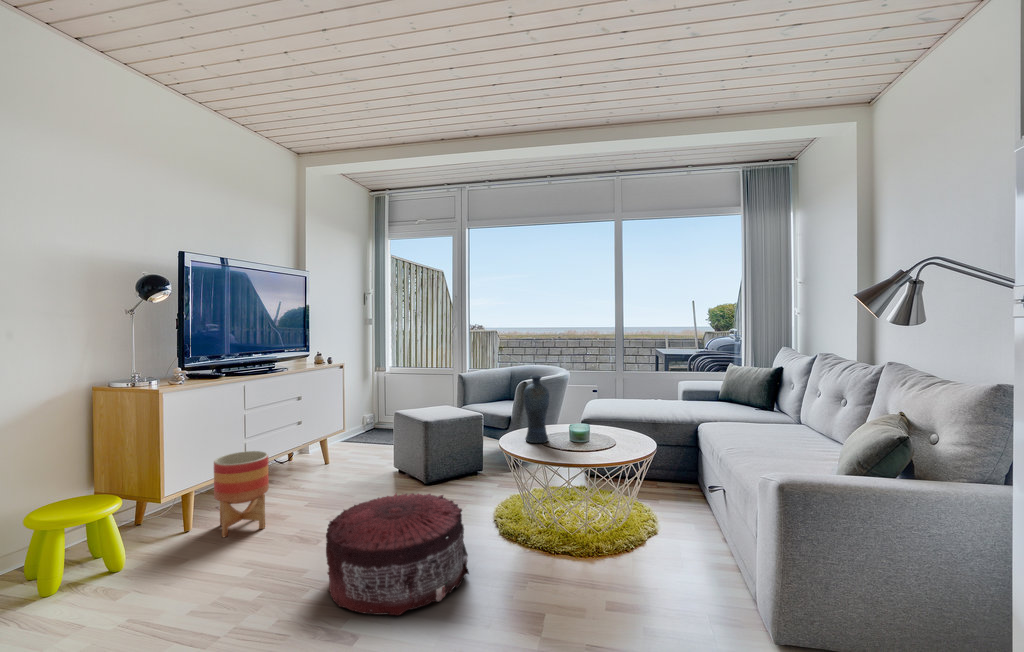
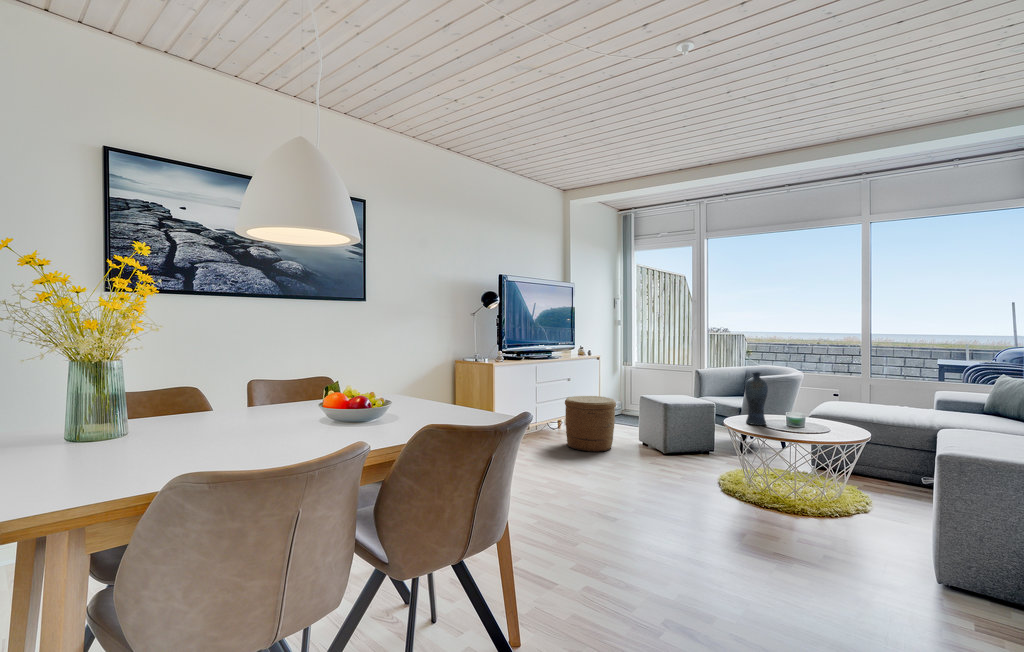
woven basket: none [290,417,363,497] -> present [565,396,616,452]
planter: present [214,451,269,537] -> none [524,411,555,463]
pouf: present [326,493,469,615] -> none [598,446,694,515]

